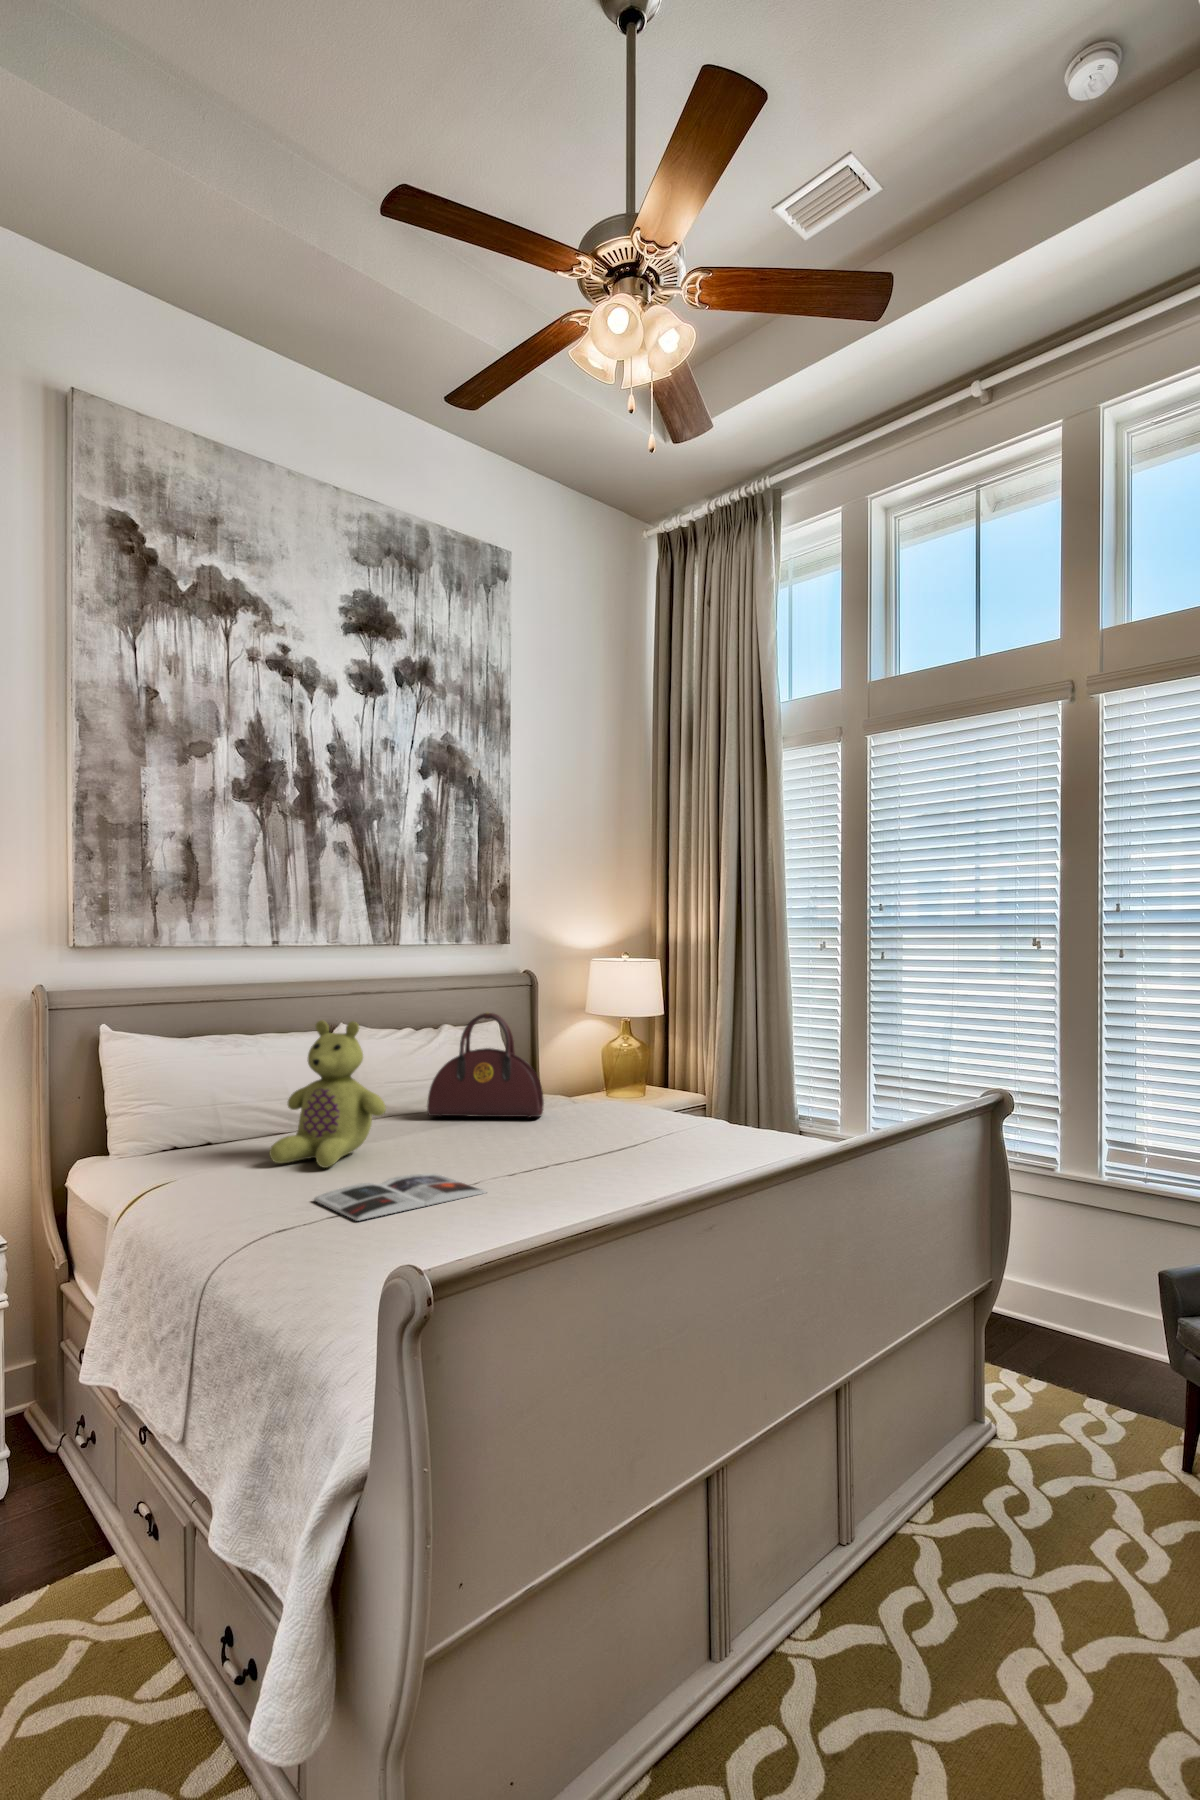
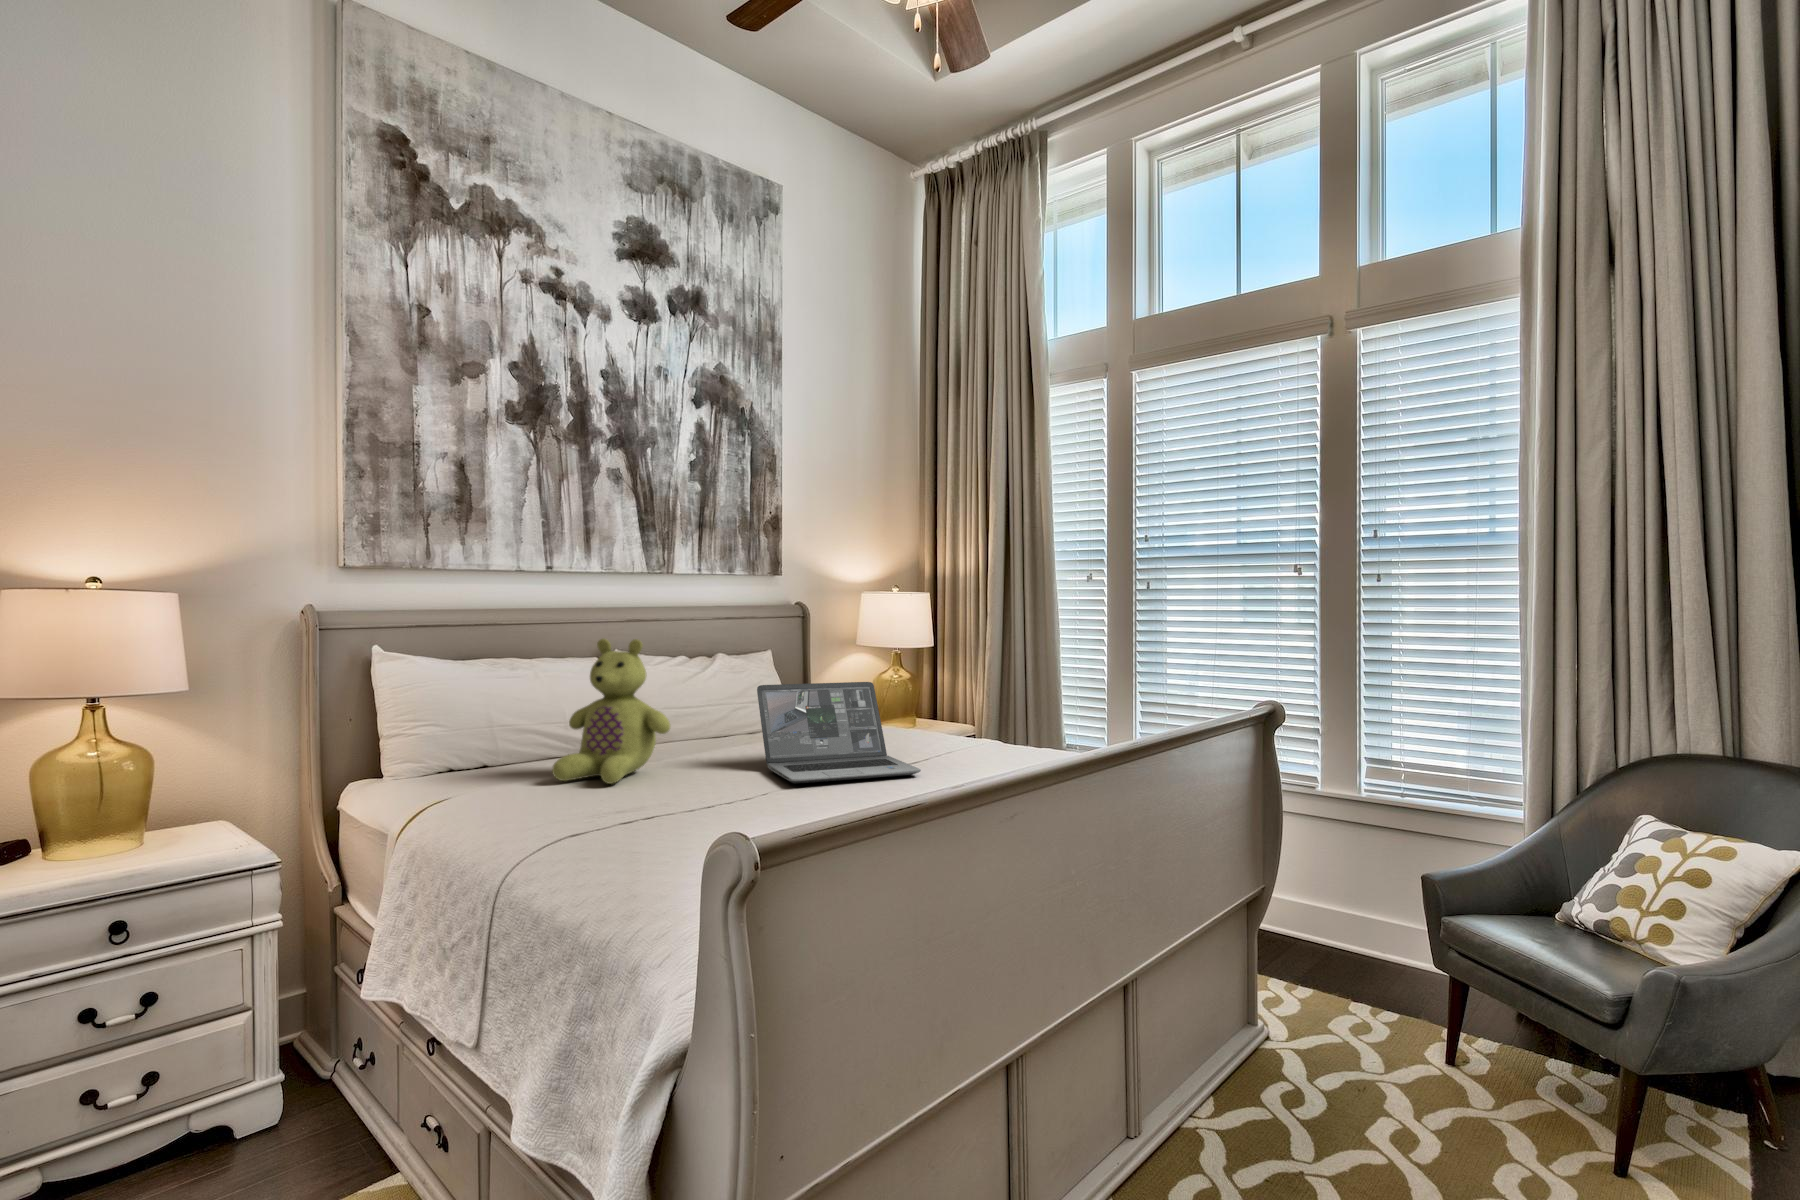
handbag: present [427,1013,544,1118] -> none [708,638,824,742]
laptop: none [473,1061,633,1170] -> present [757,682,921,784]
magazine: present [314,1173,486,1221] -> none [601,787,779,828]

